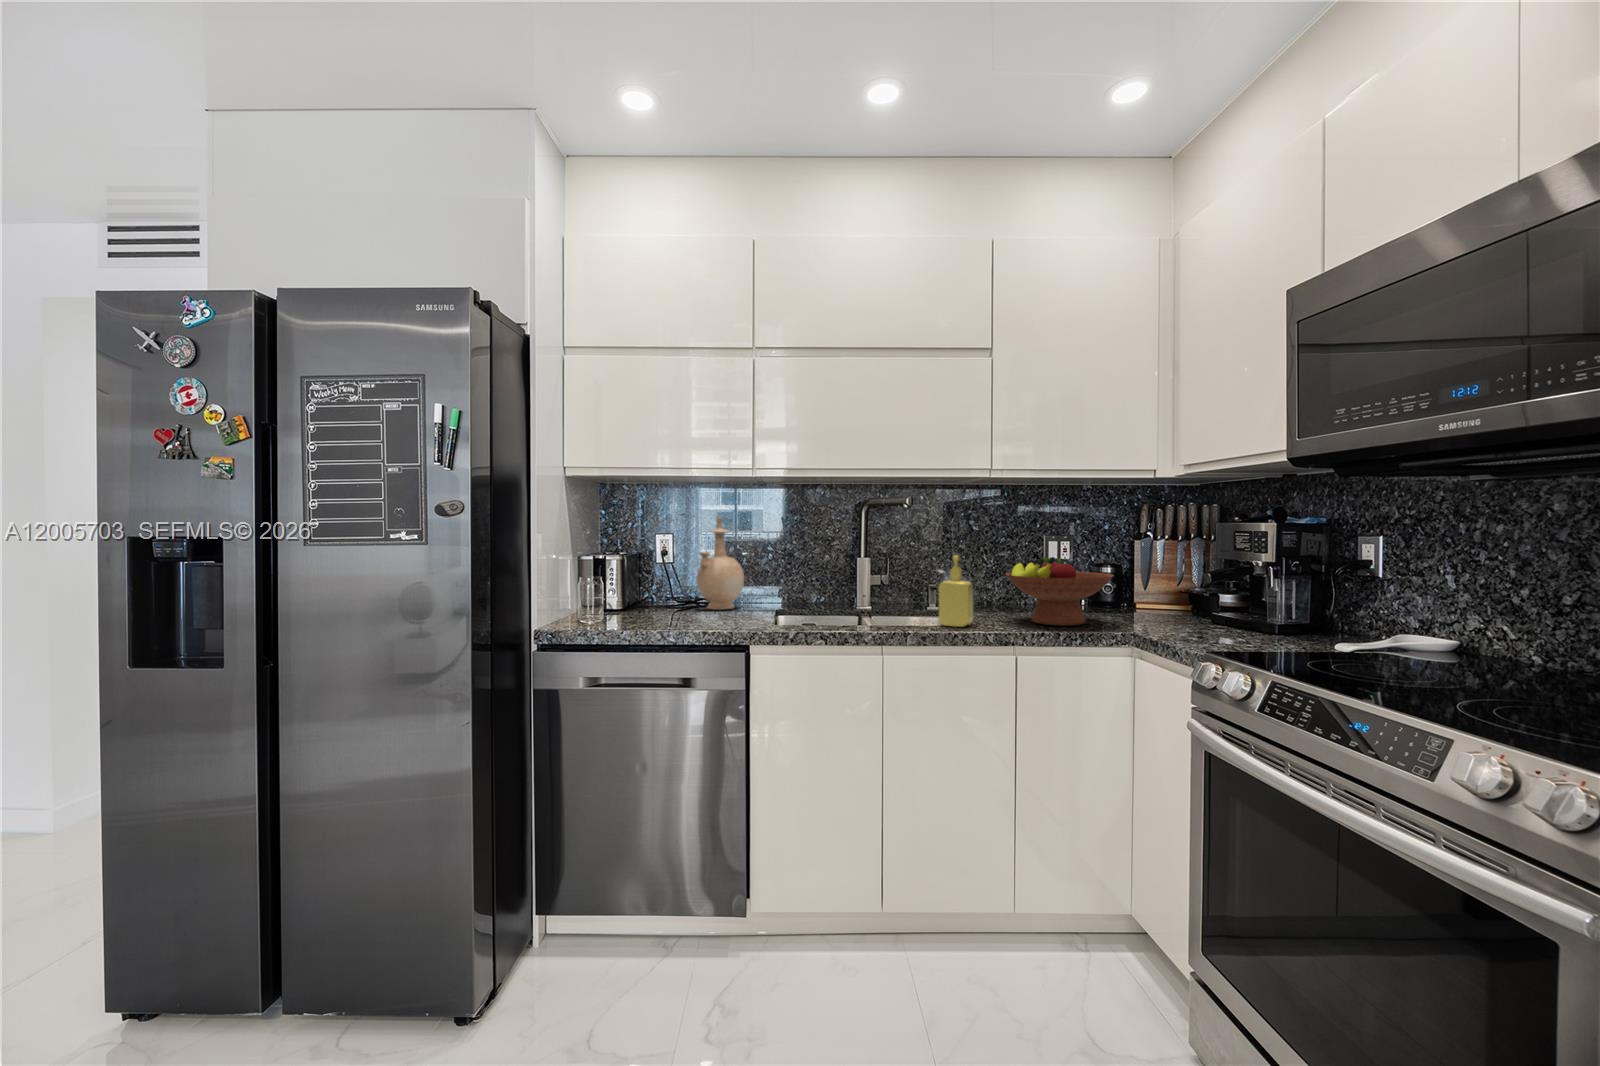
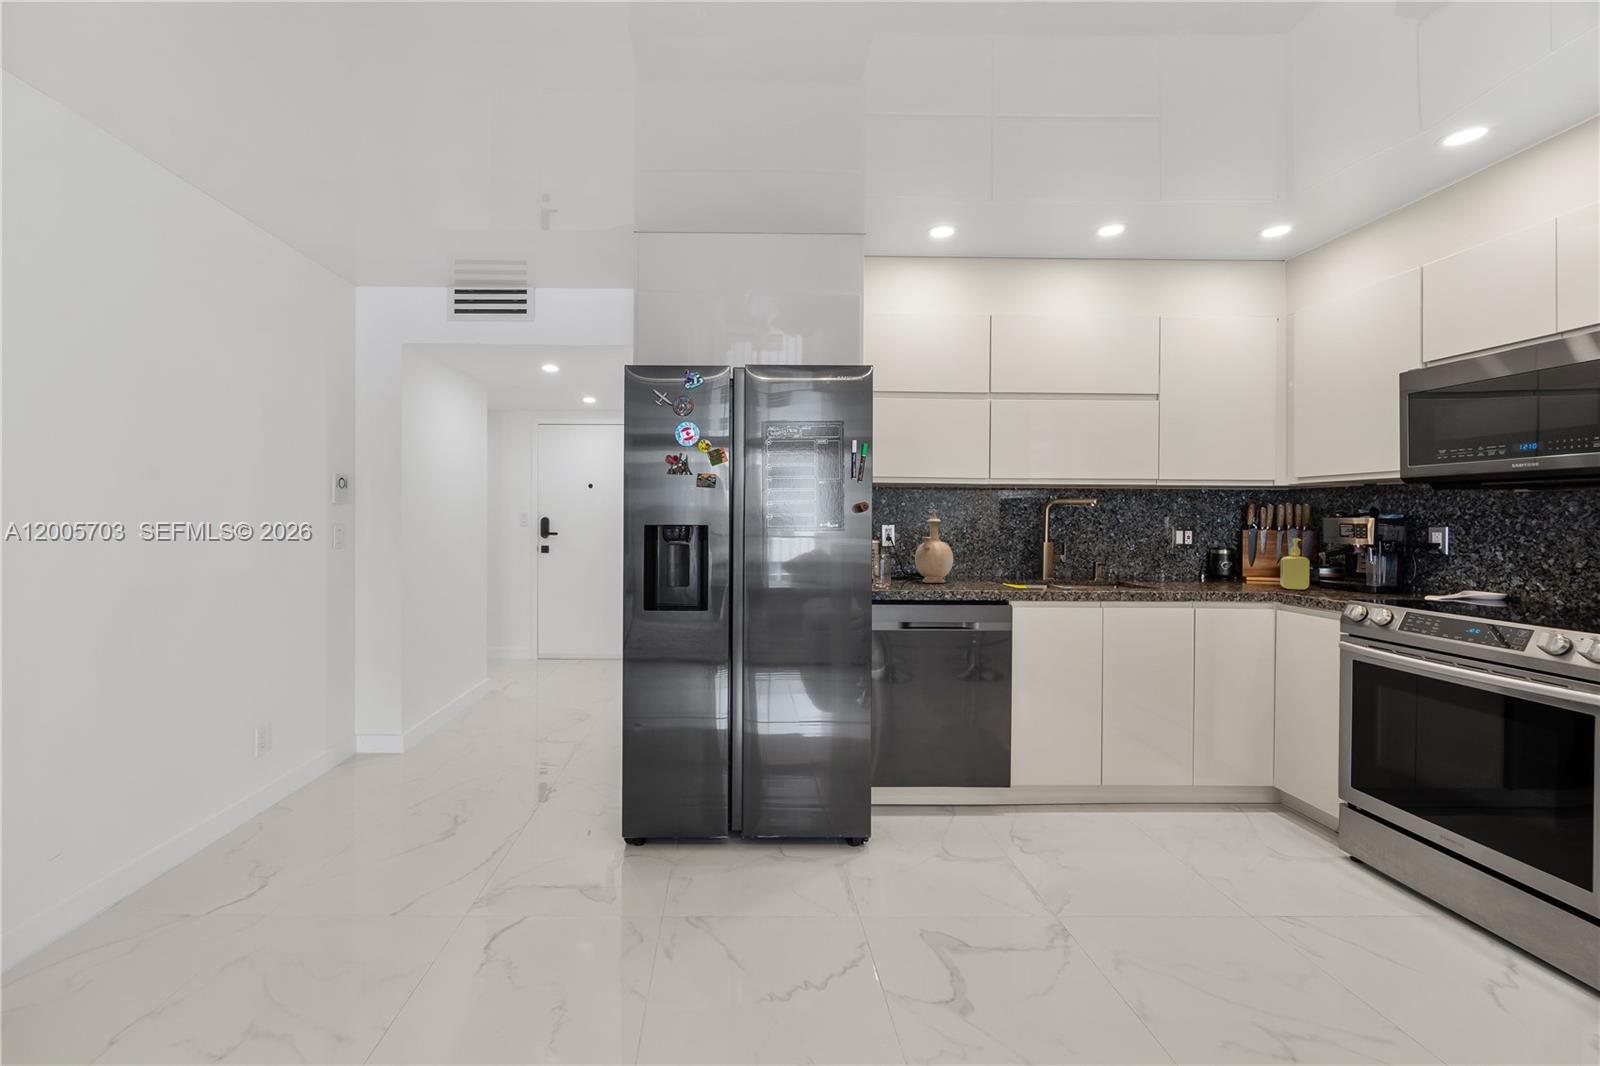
soap dispenser: present [939,555,973,627] -> present [1280,538,1310,590]
fruit bowl: present [1006,557,1114,626] -> none [1177,541,1262,590]

